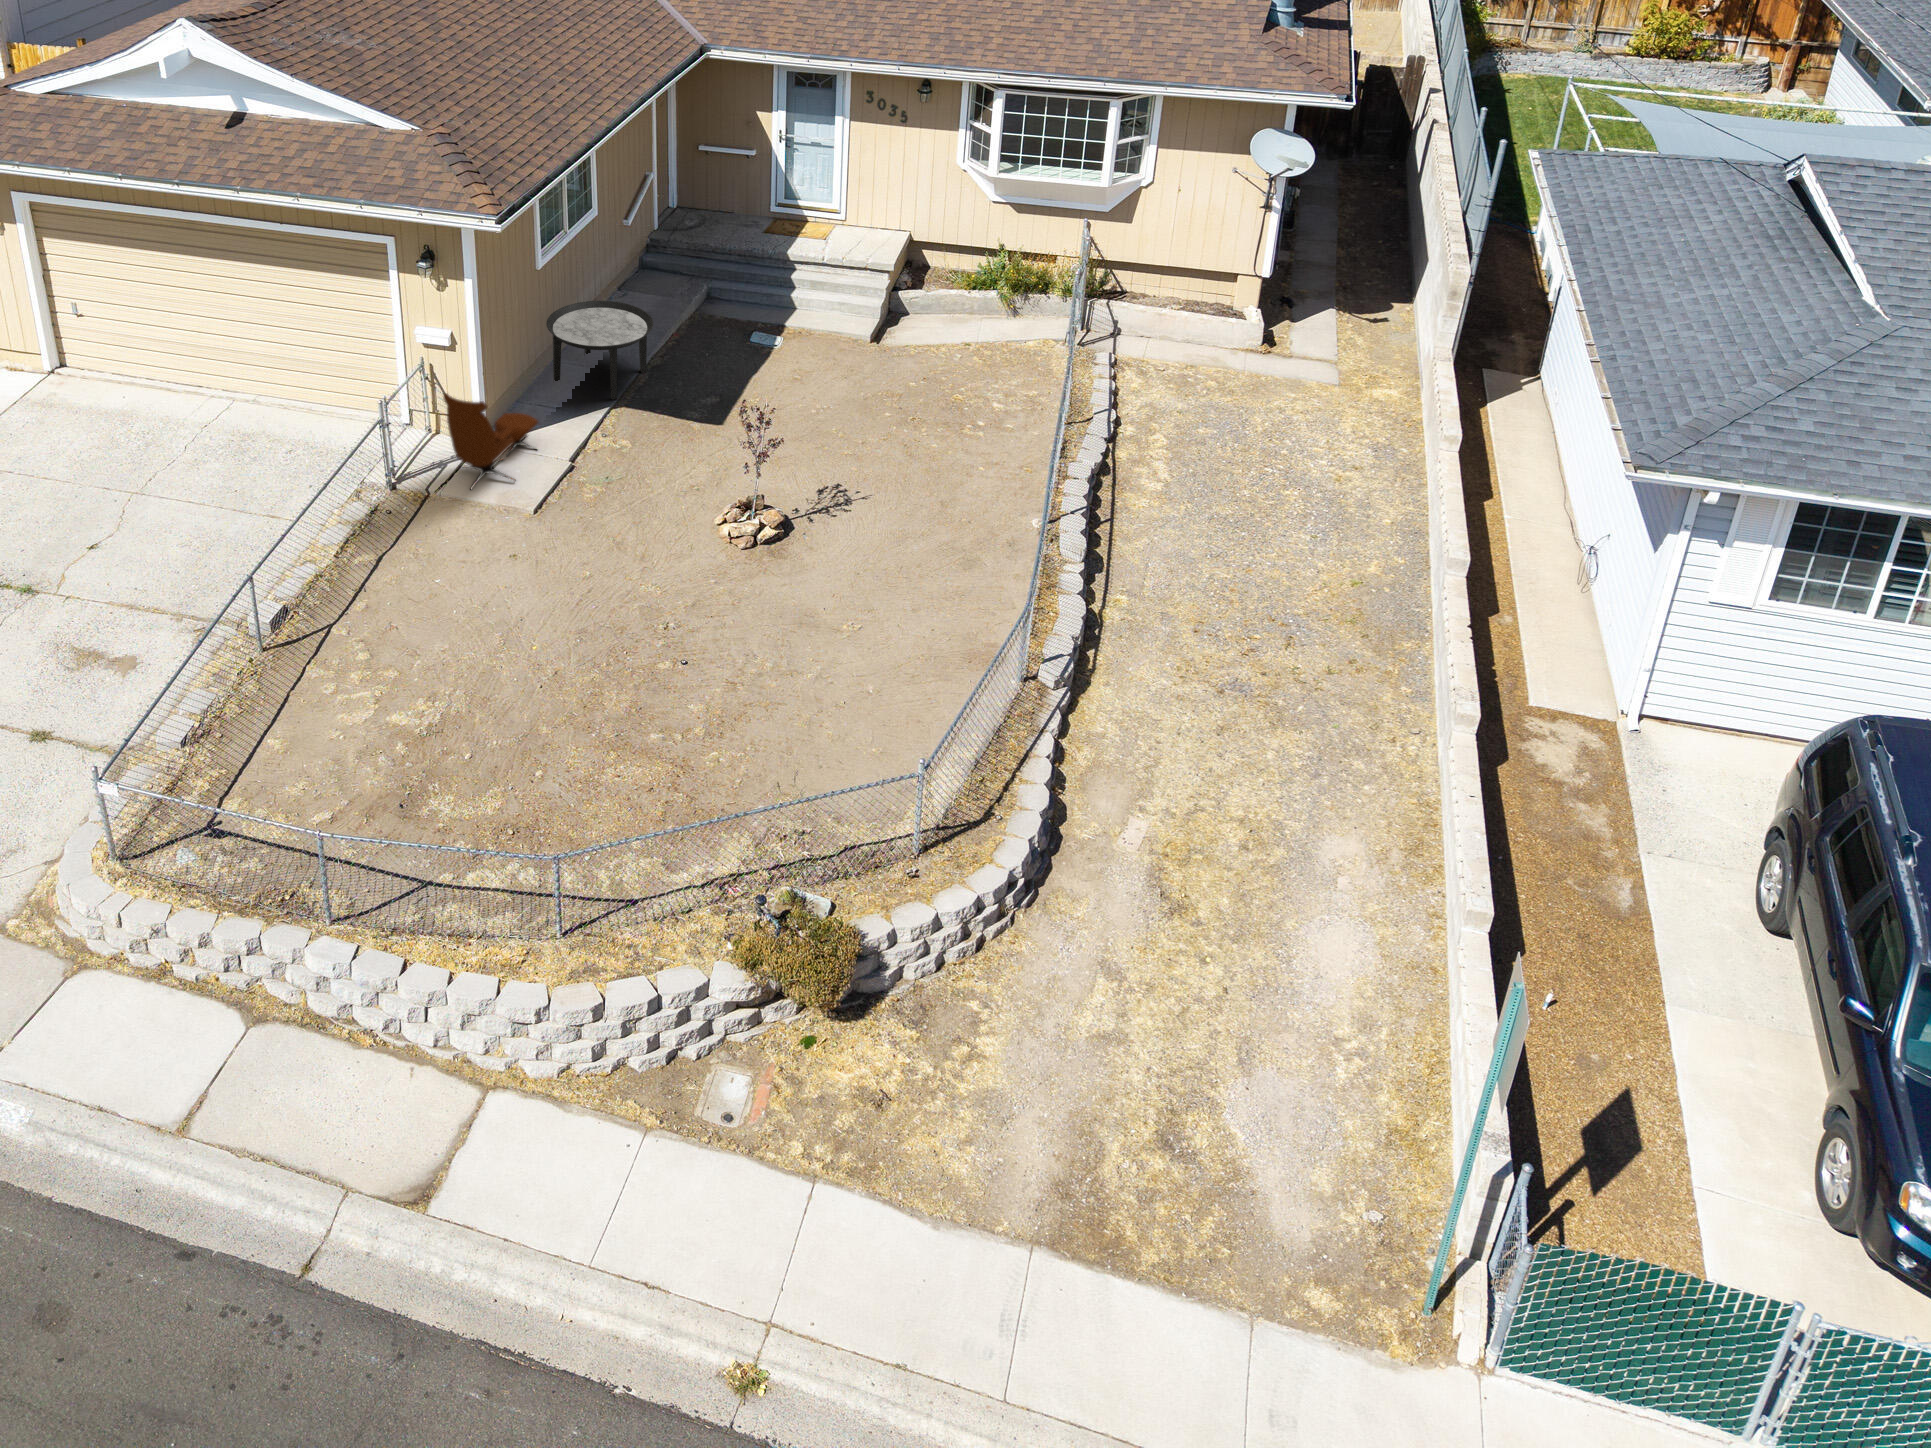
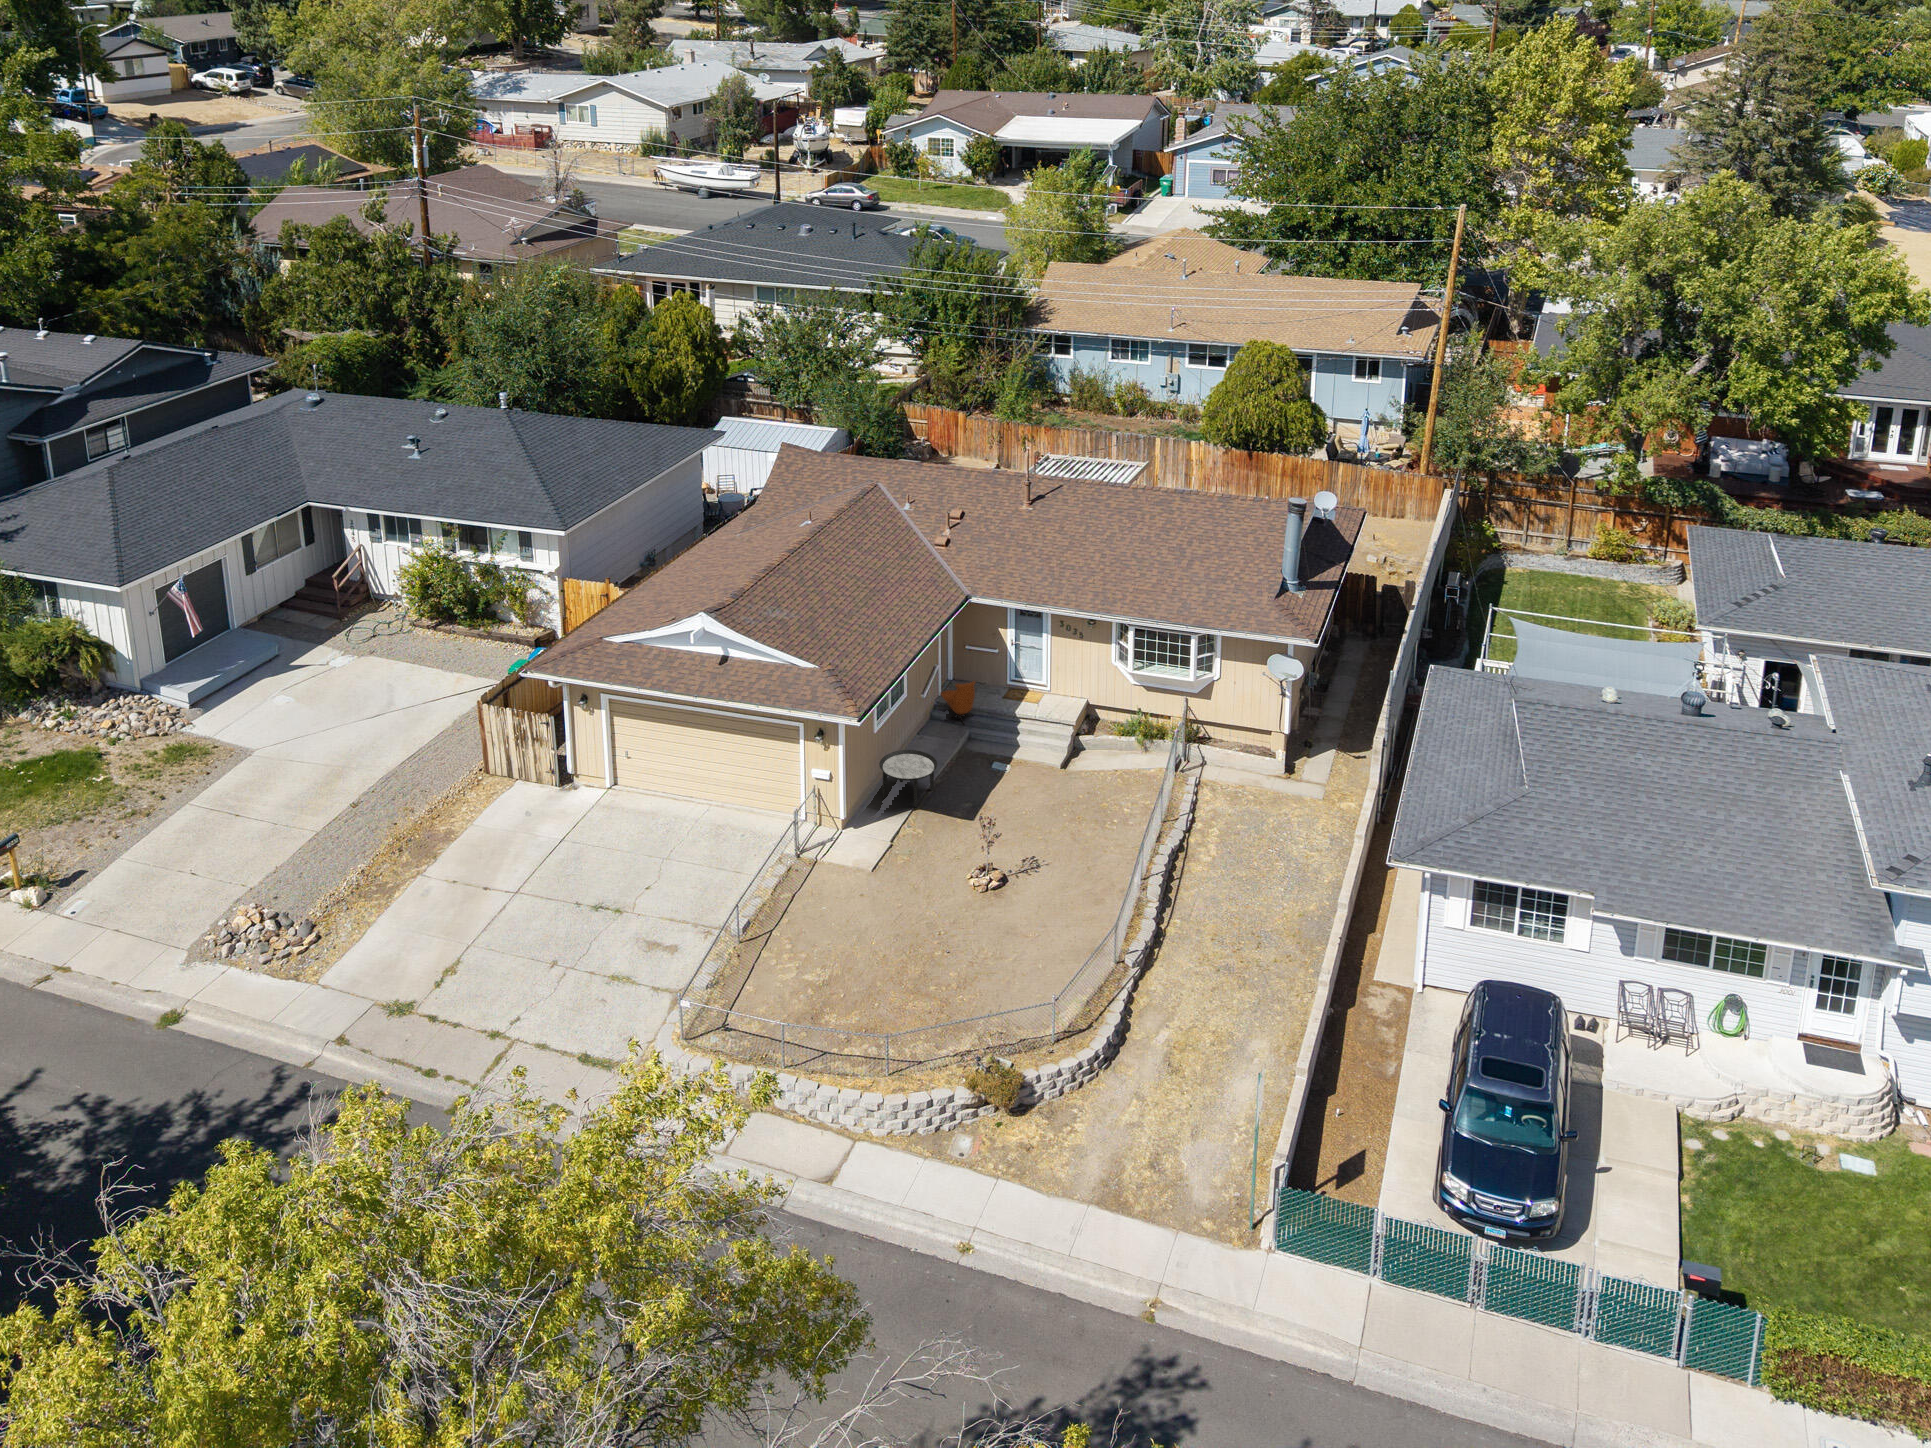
lounge chair: present [444,393,538,488] -> present [941,681,975,720]

